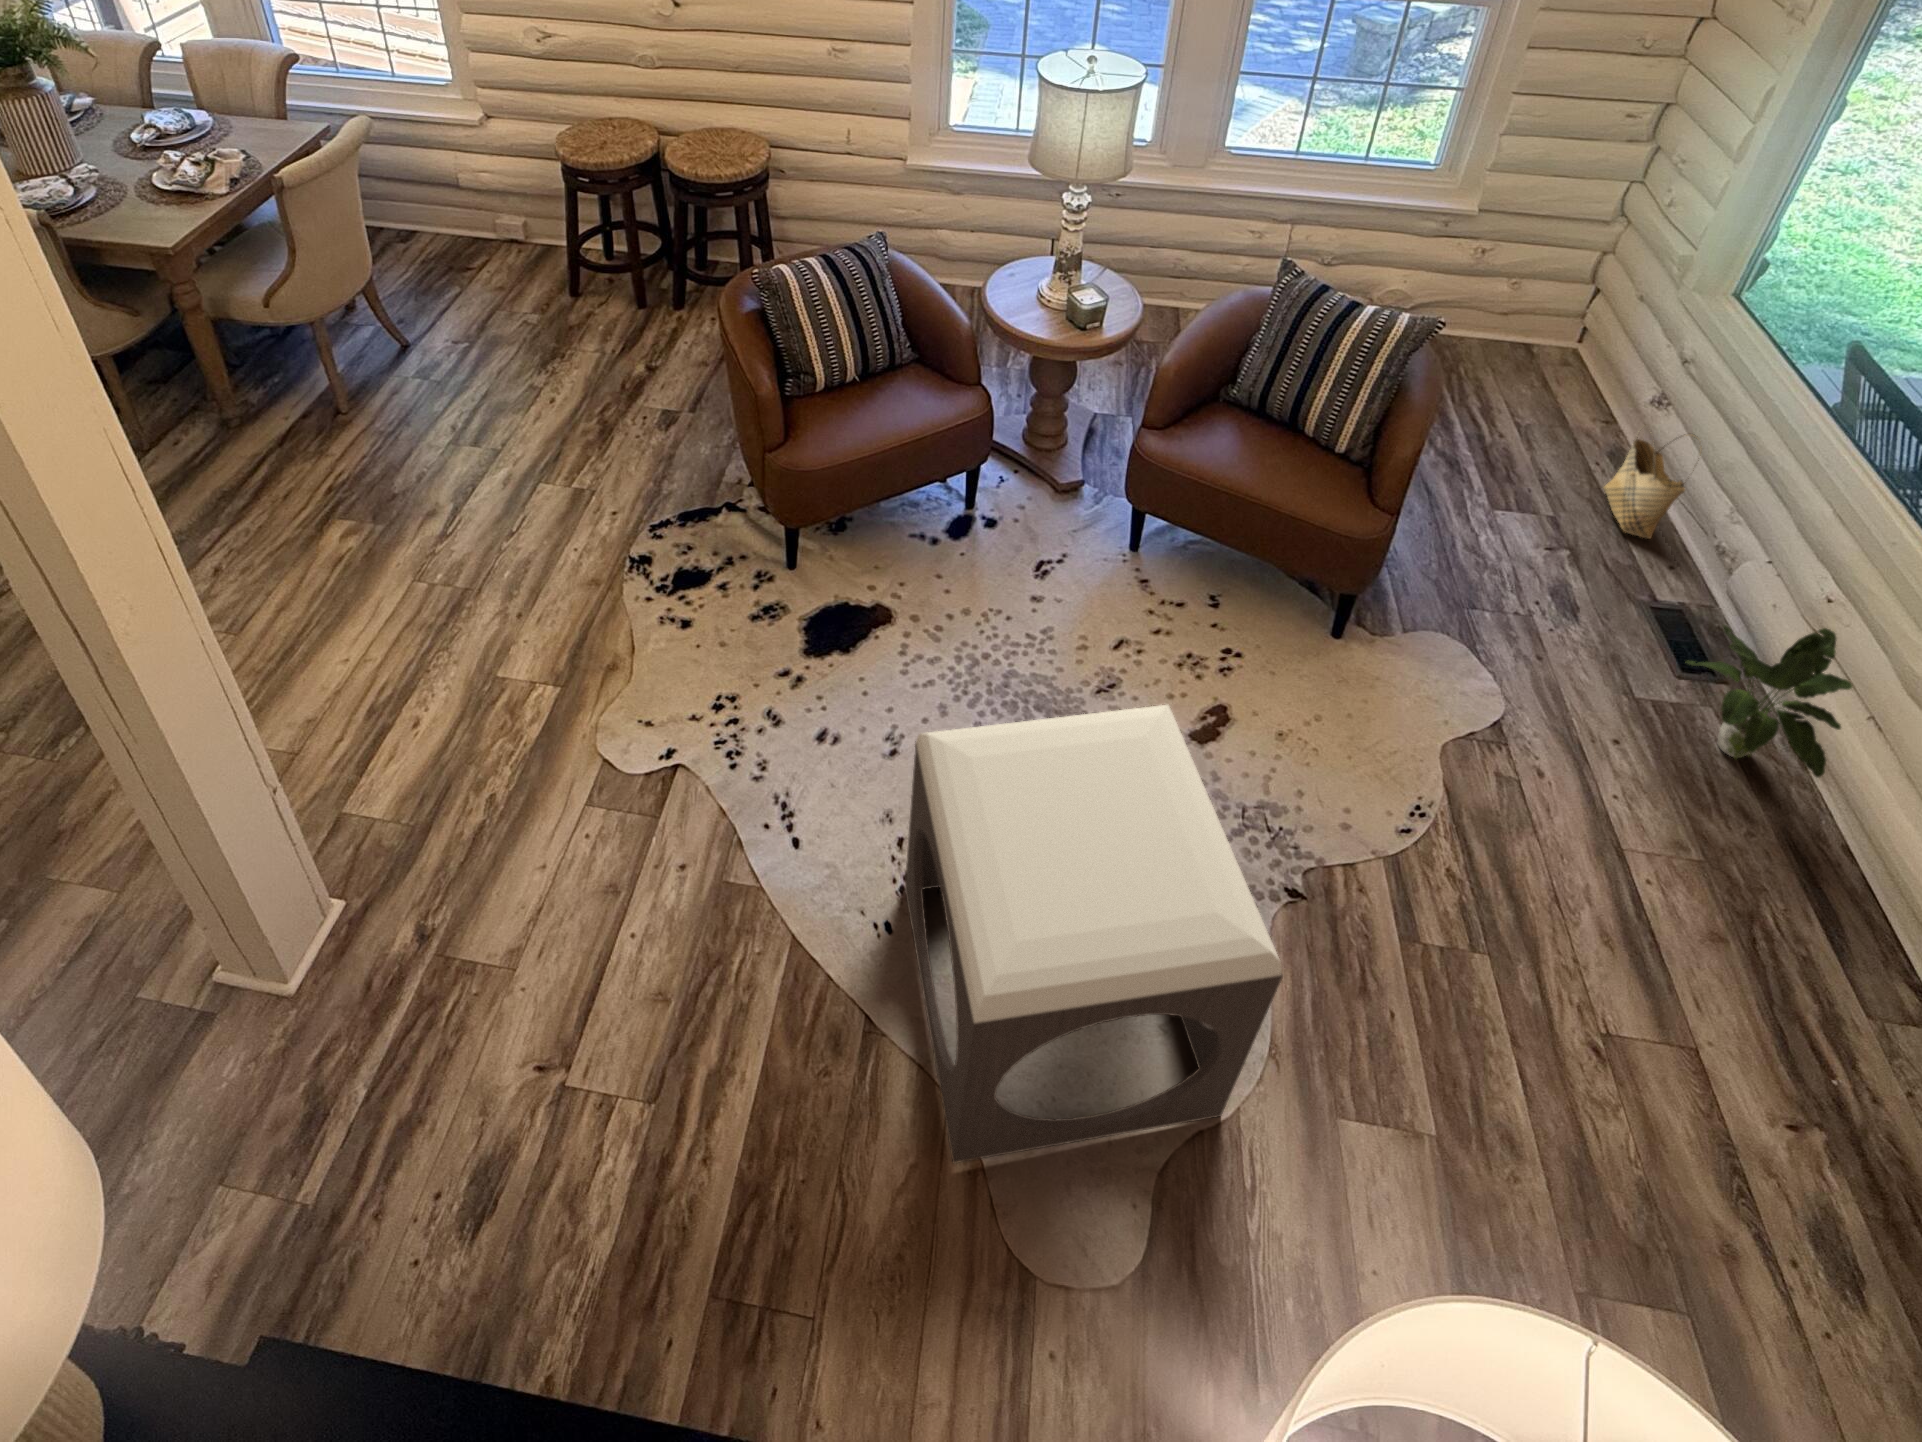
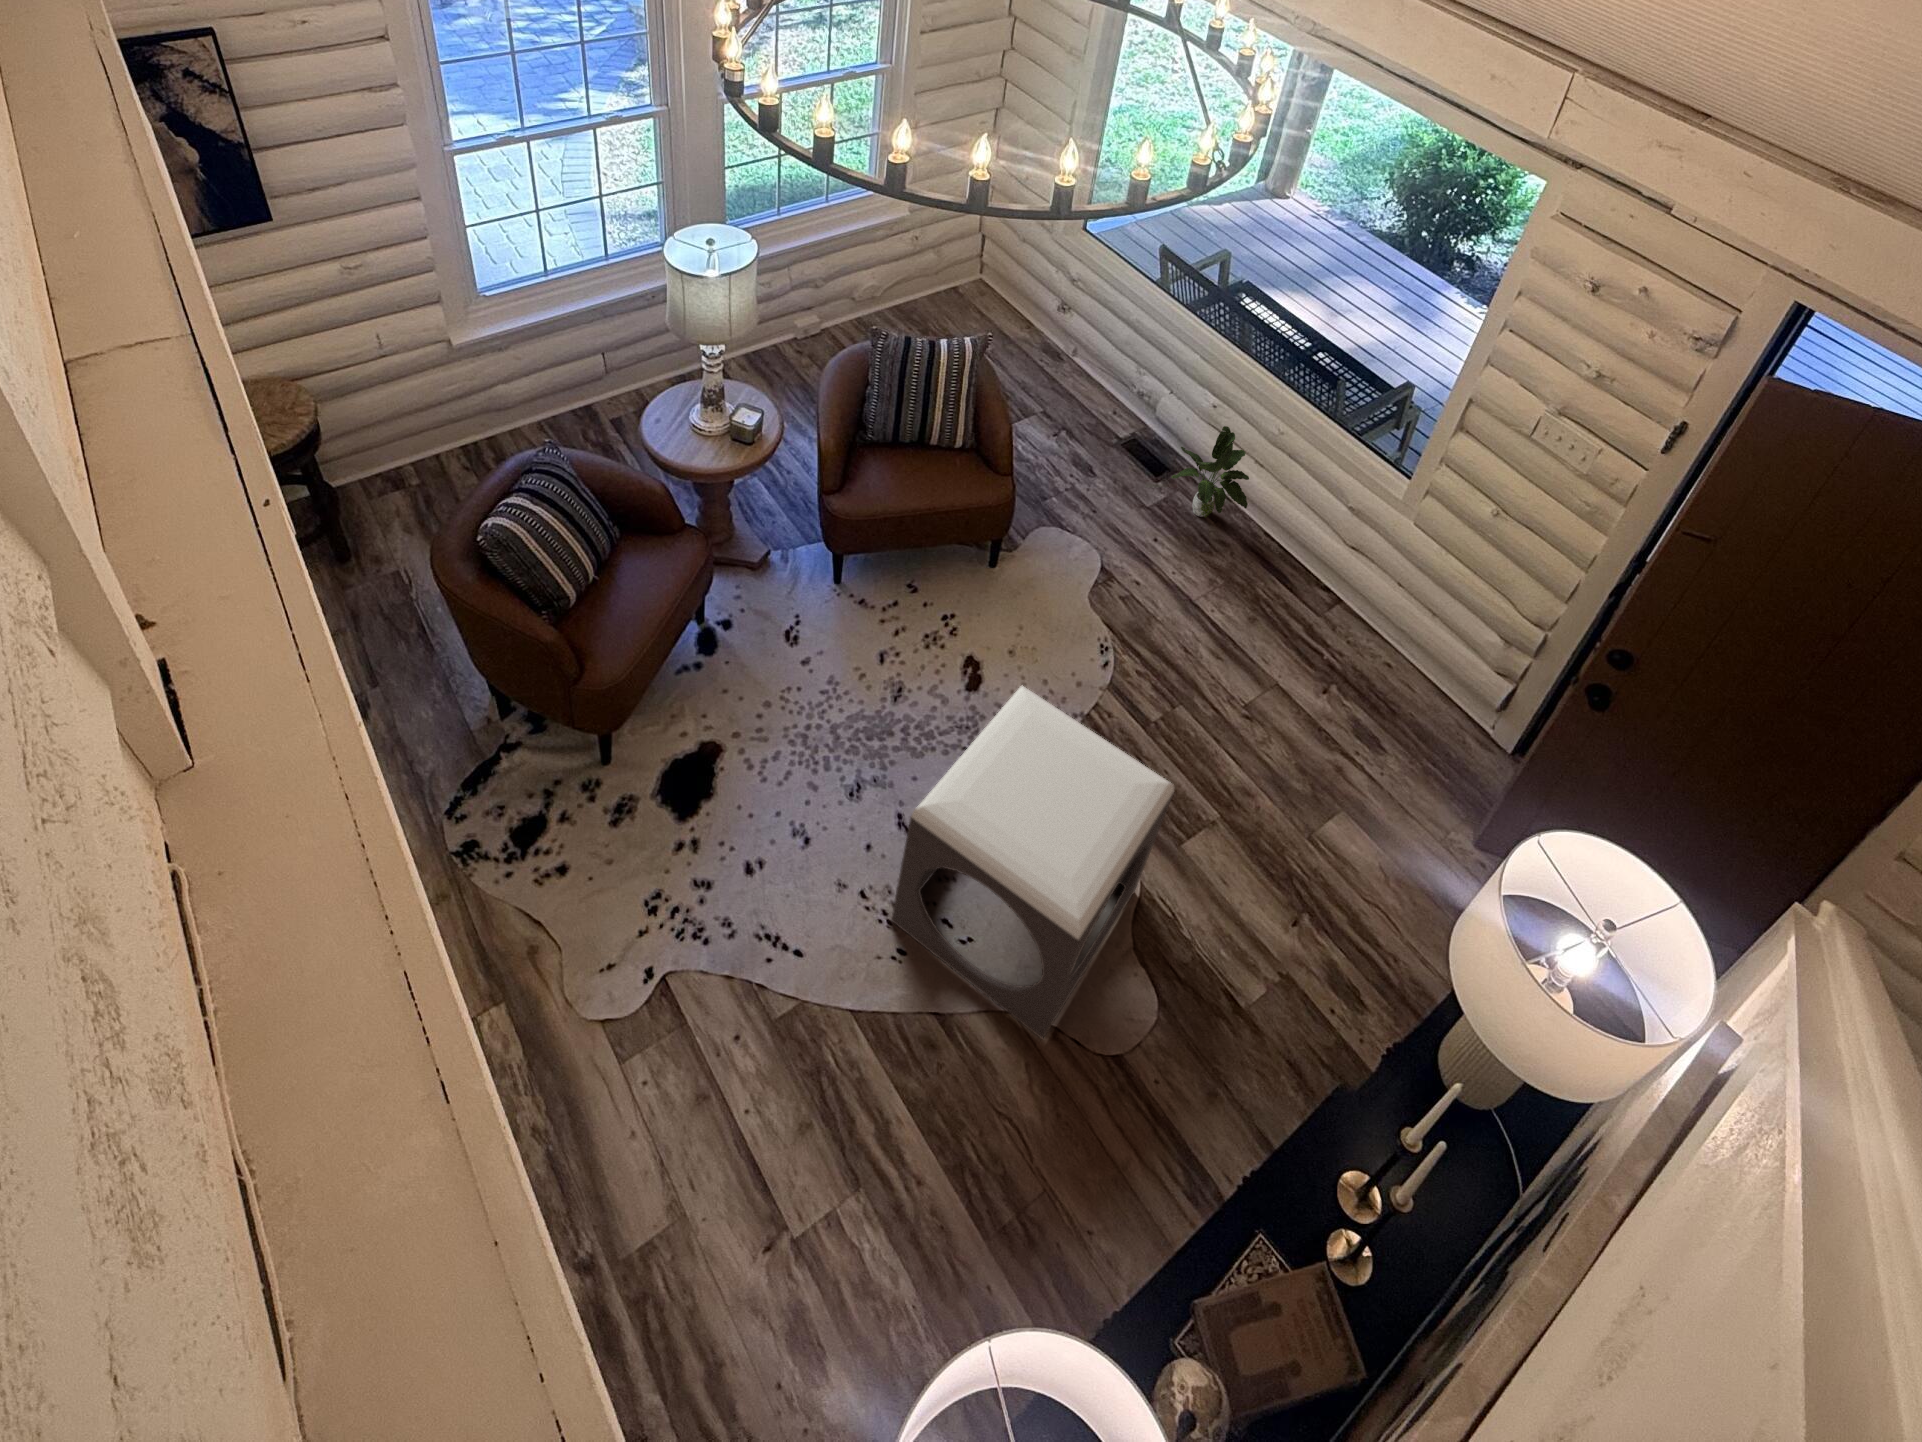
woven basket: present [1604,430,1697,539] -> none [1059,326,1111,402]

